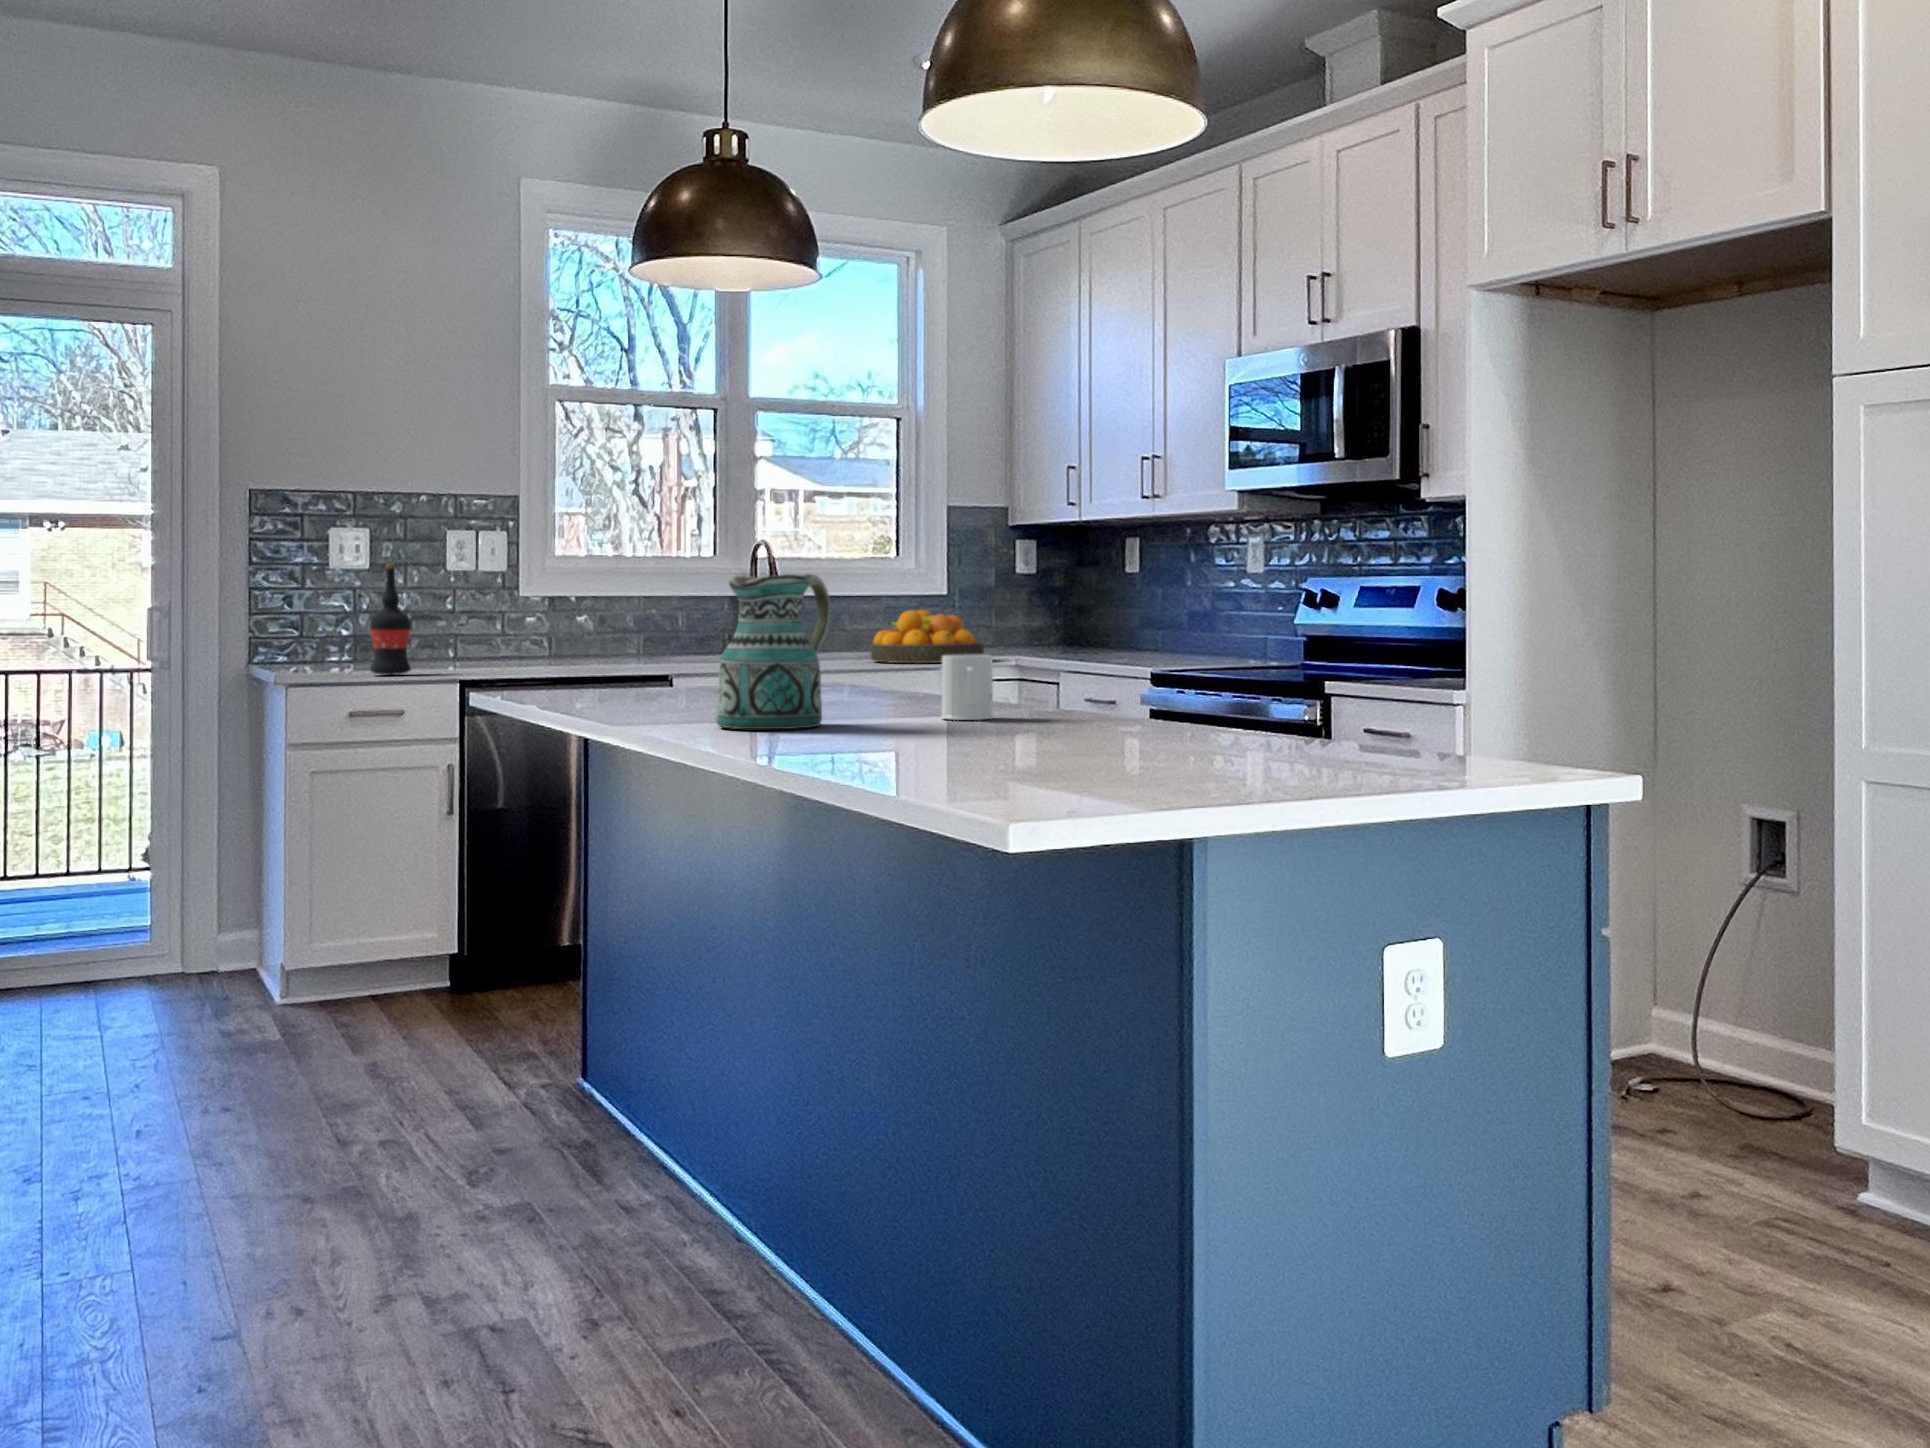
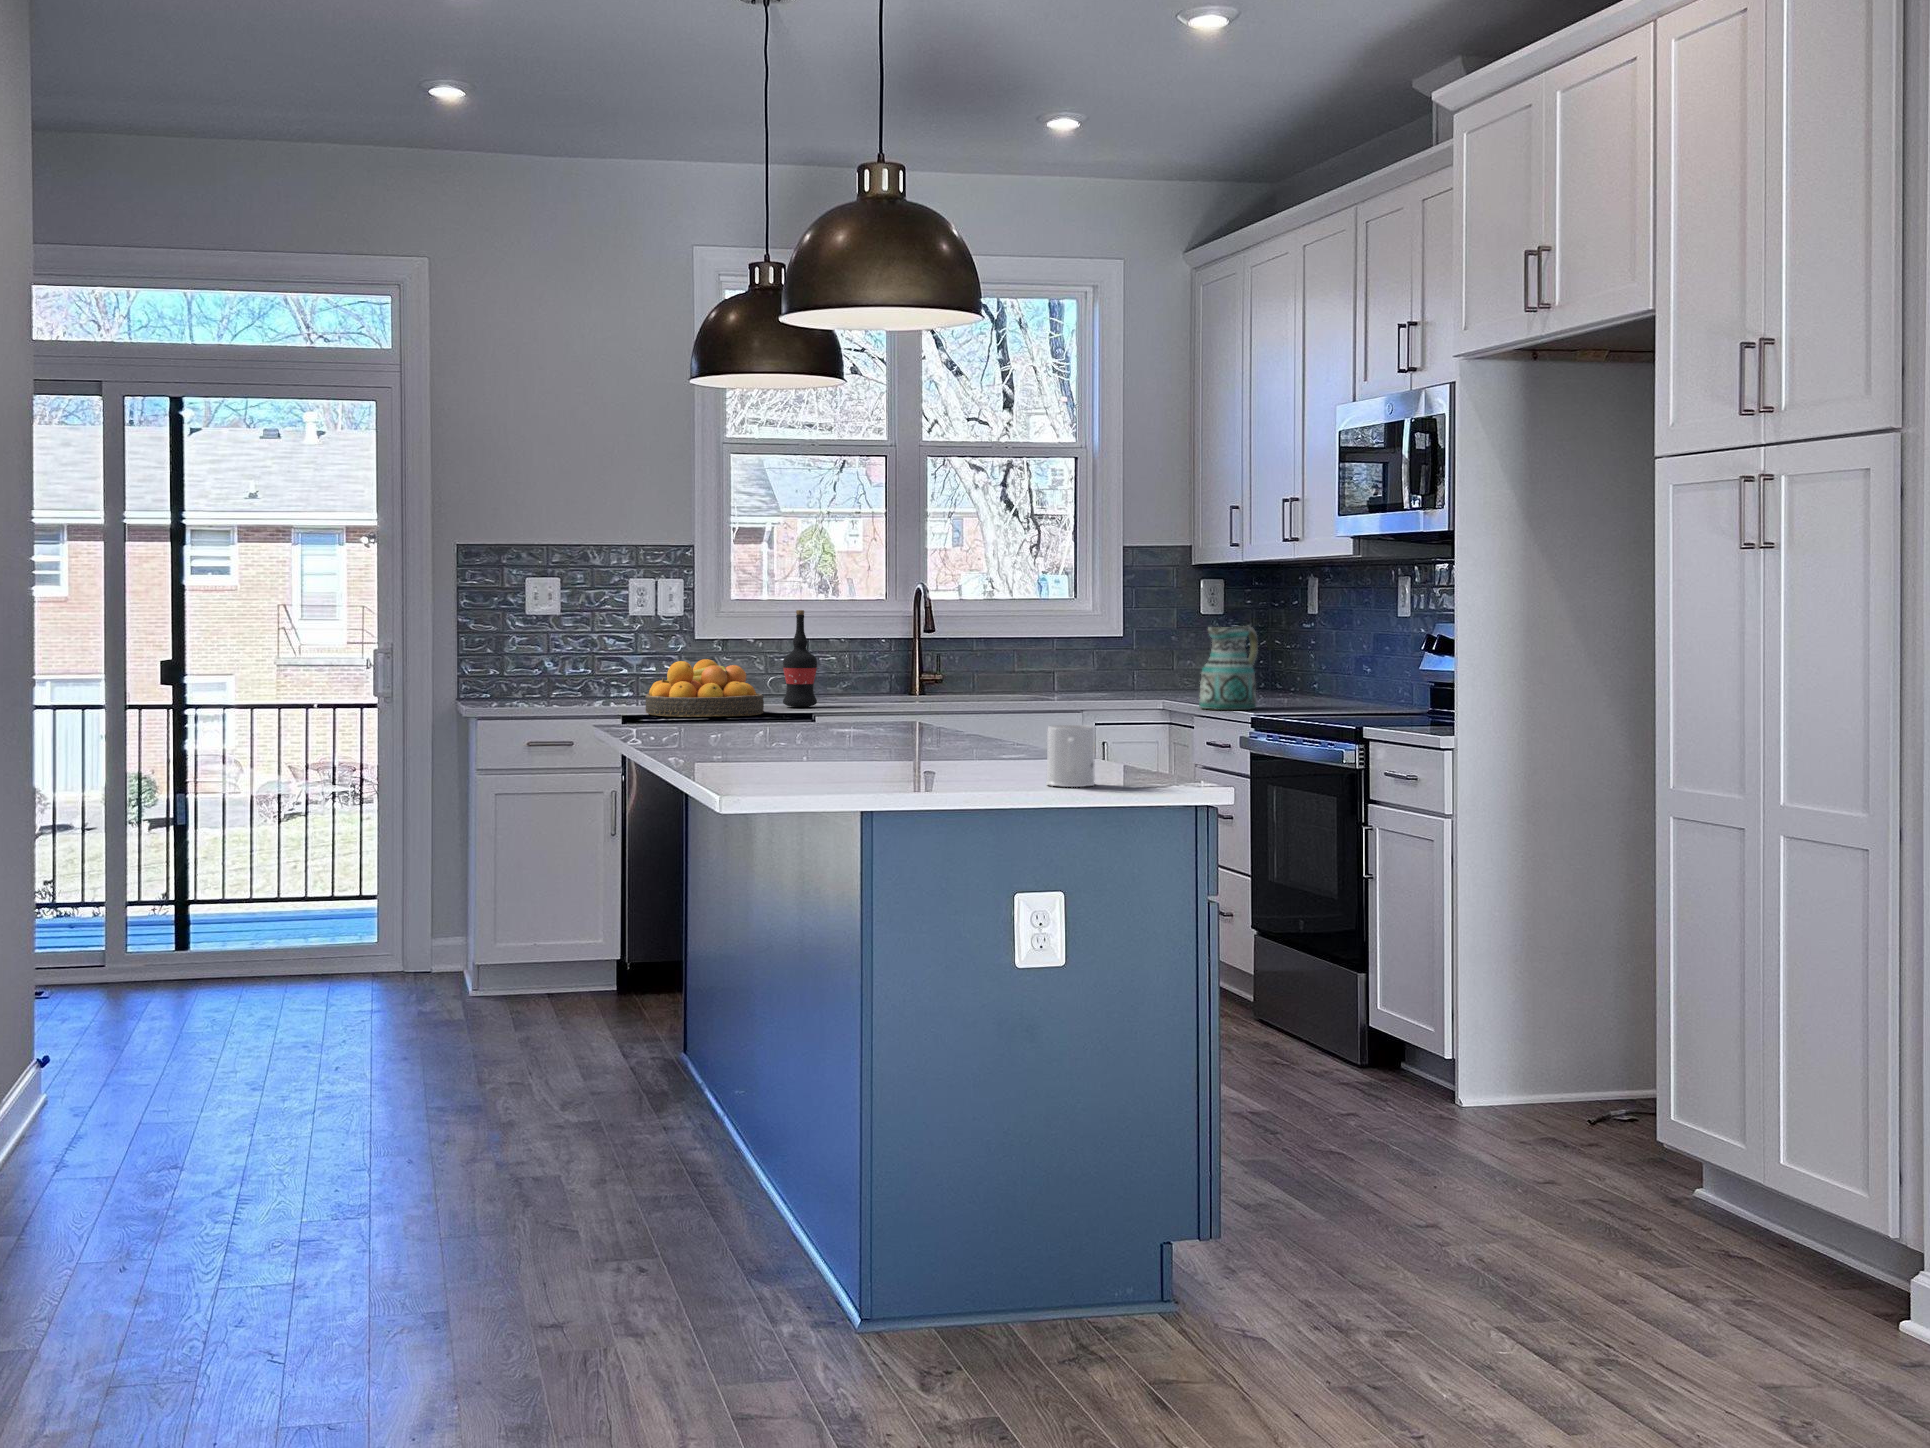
wine bottle: present [370,564,411,675] -> present [783,610,817,707]
ceramic pitcher: present [717,574,830,729] -> present [1199,626,1258,710]
fruit bowl: present [871,610,984,663] -> present [645,659,764,717]

